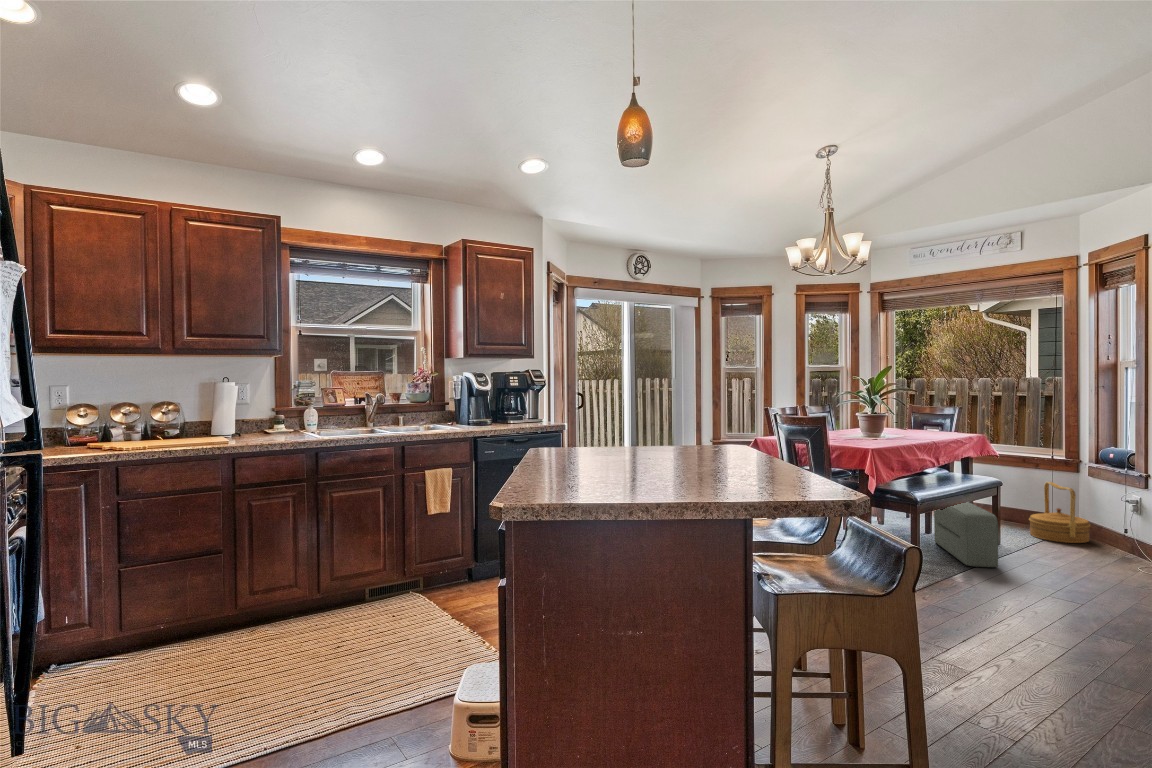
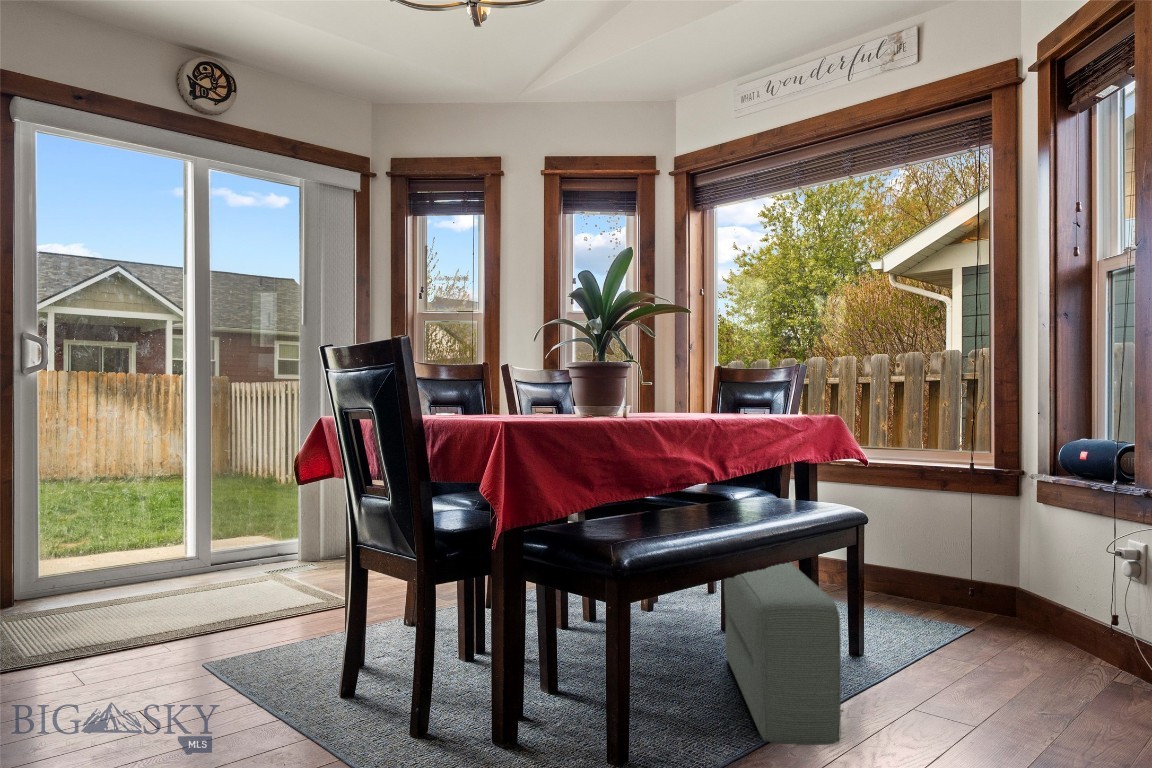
woven basket: present [1029,482,1090,543] -> none [927,514,1044,646]

